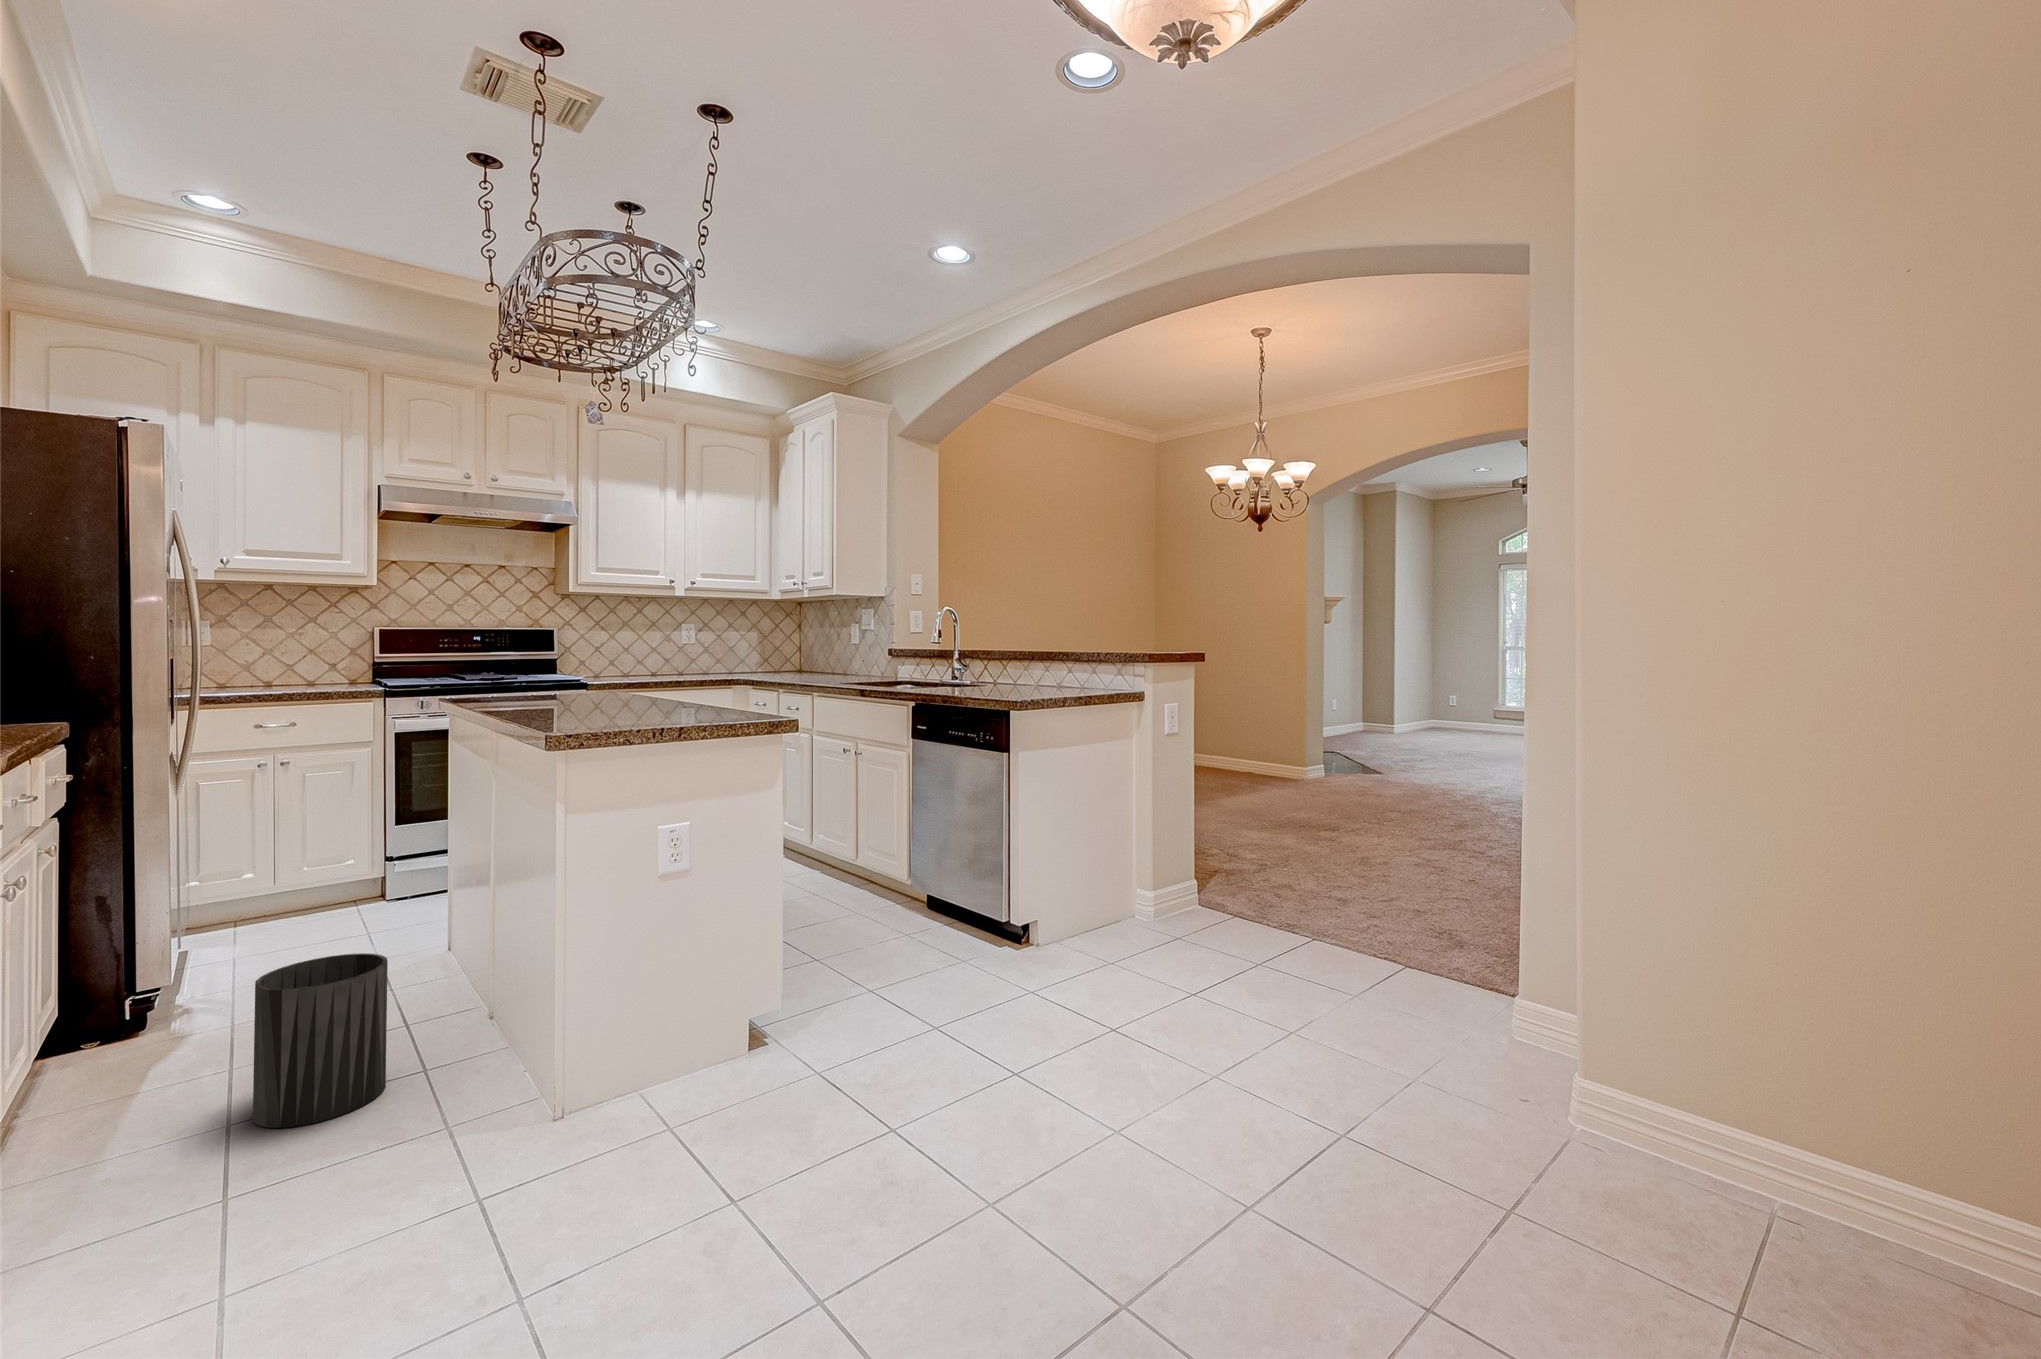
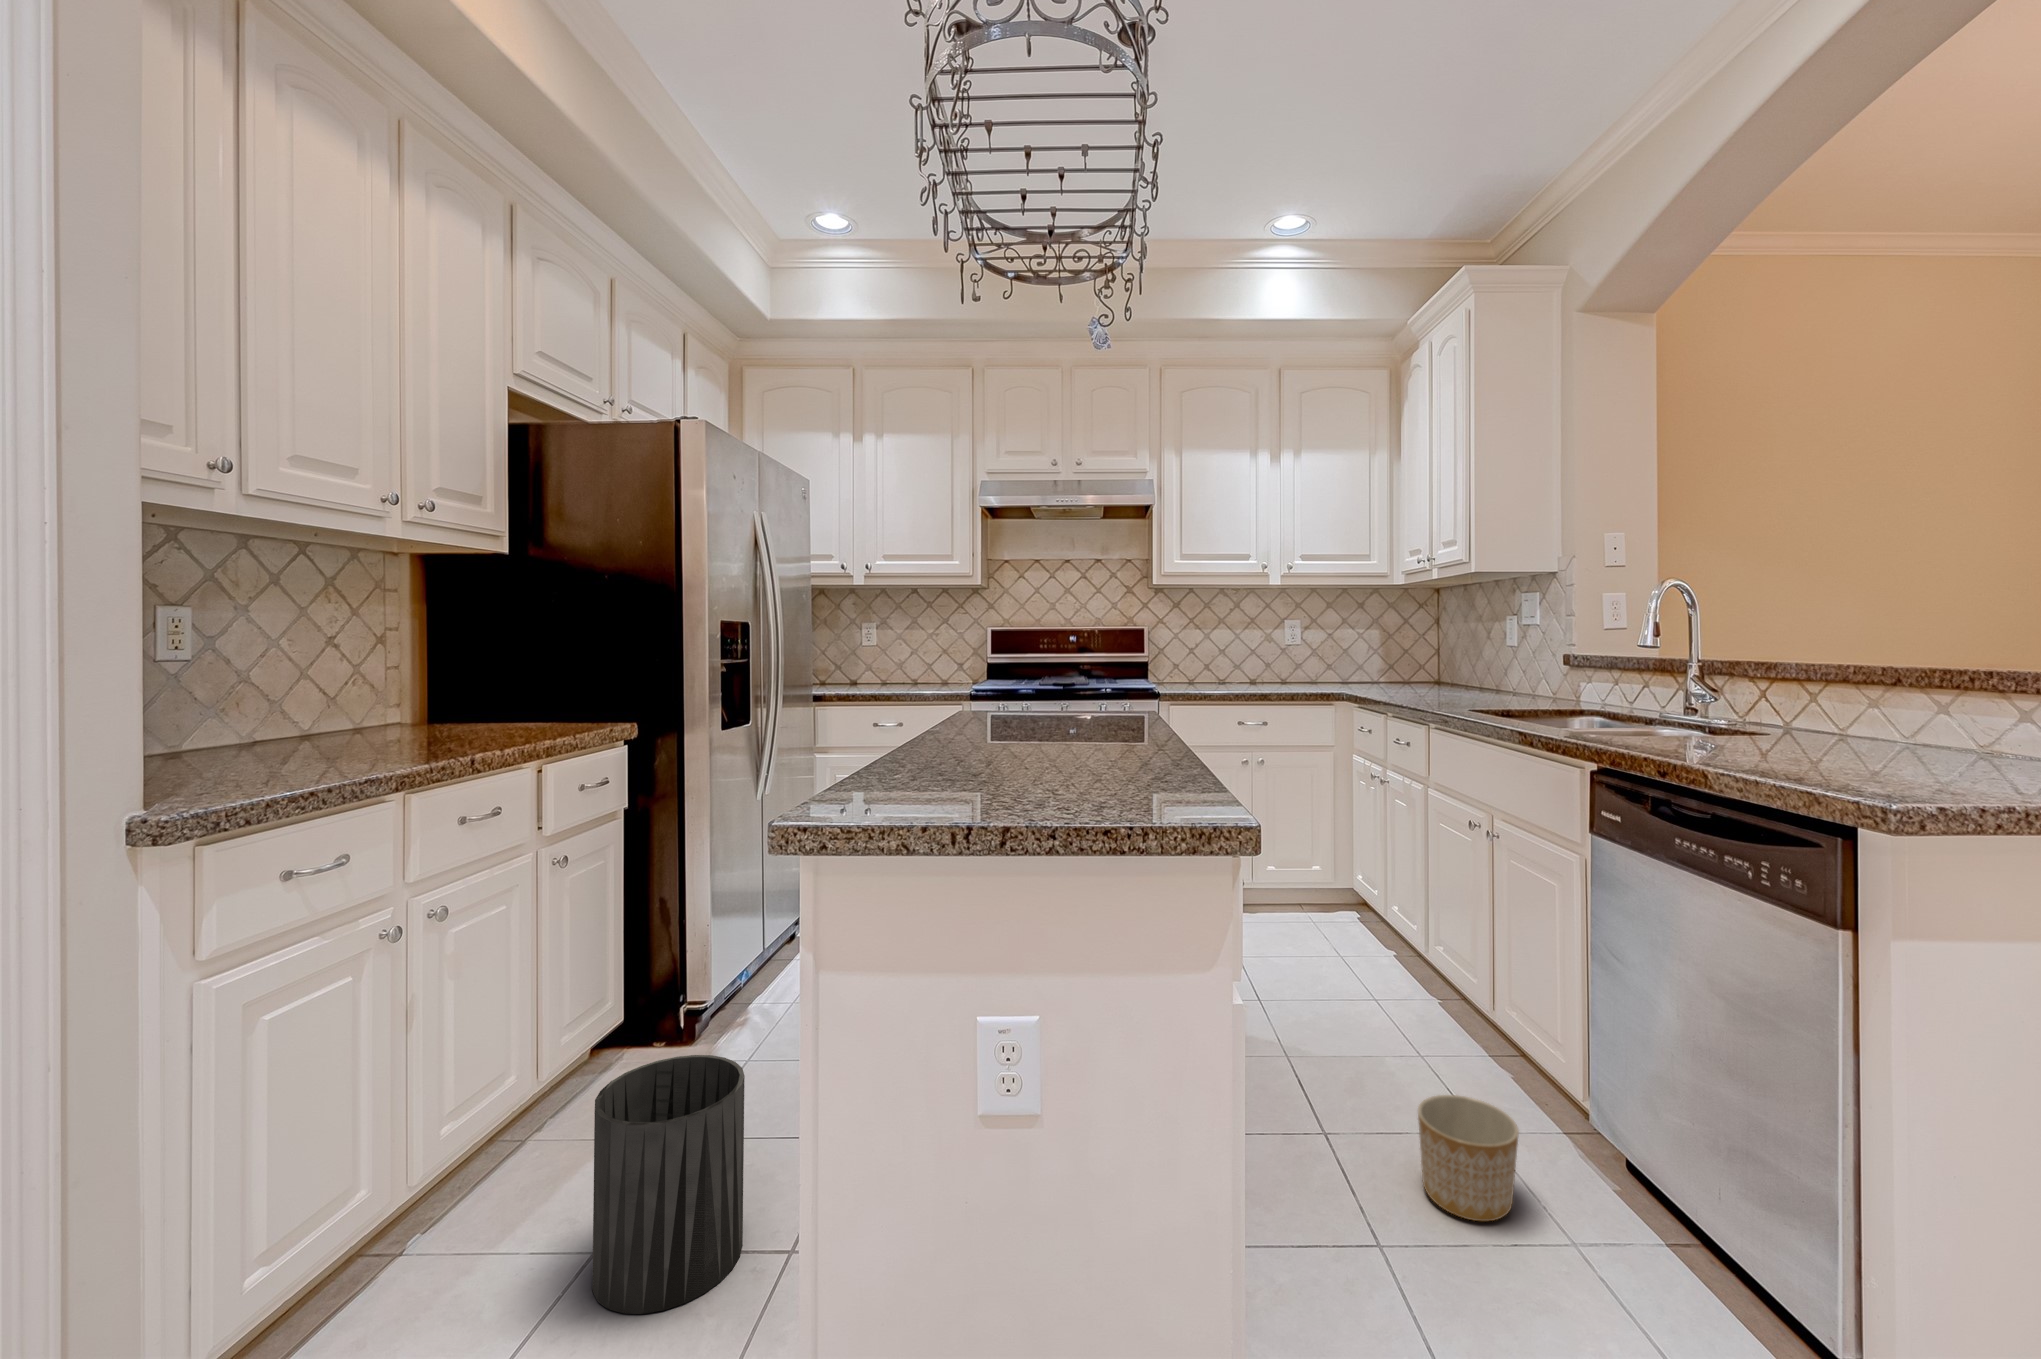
planter: none [829,890,880,945] -> present [1418,1095,1519,1221]

